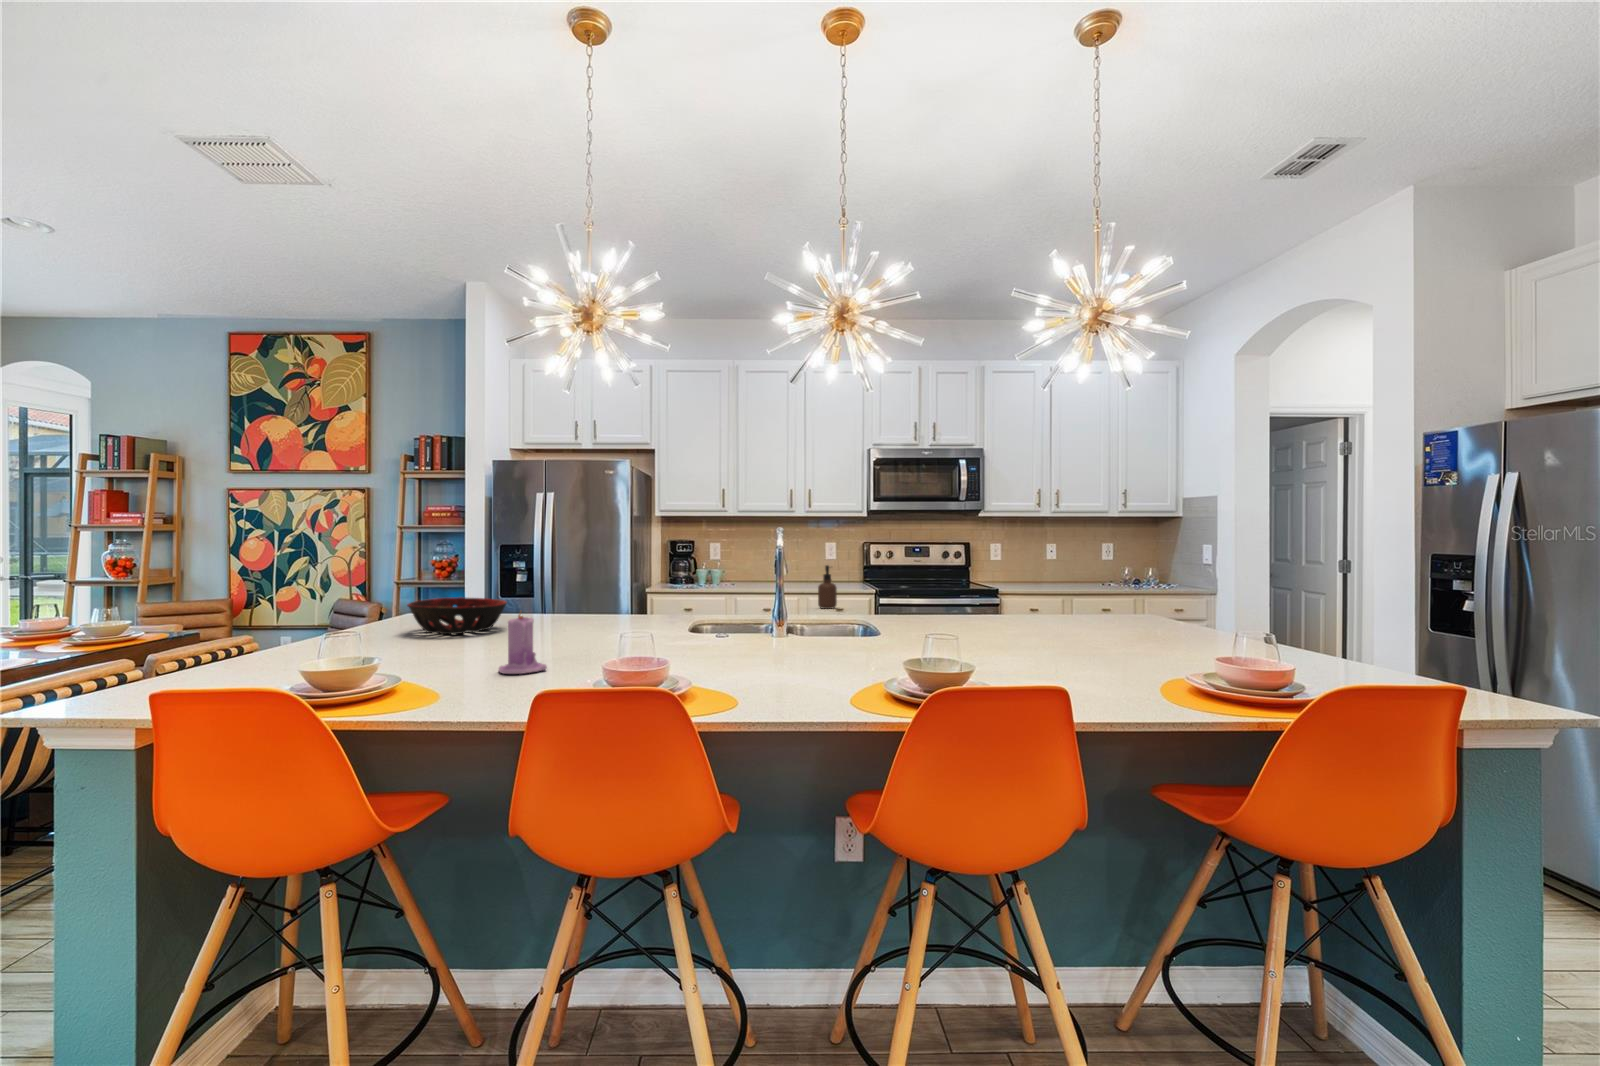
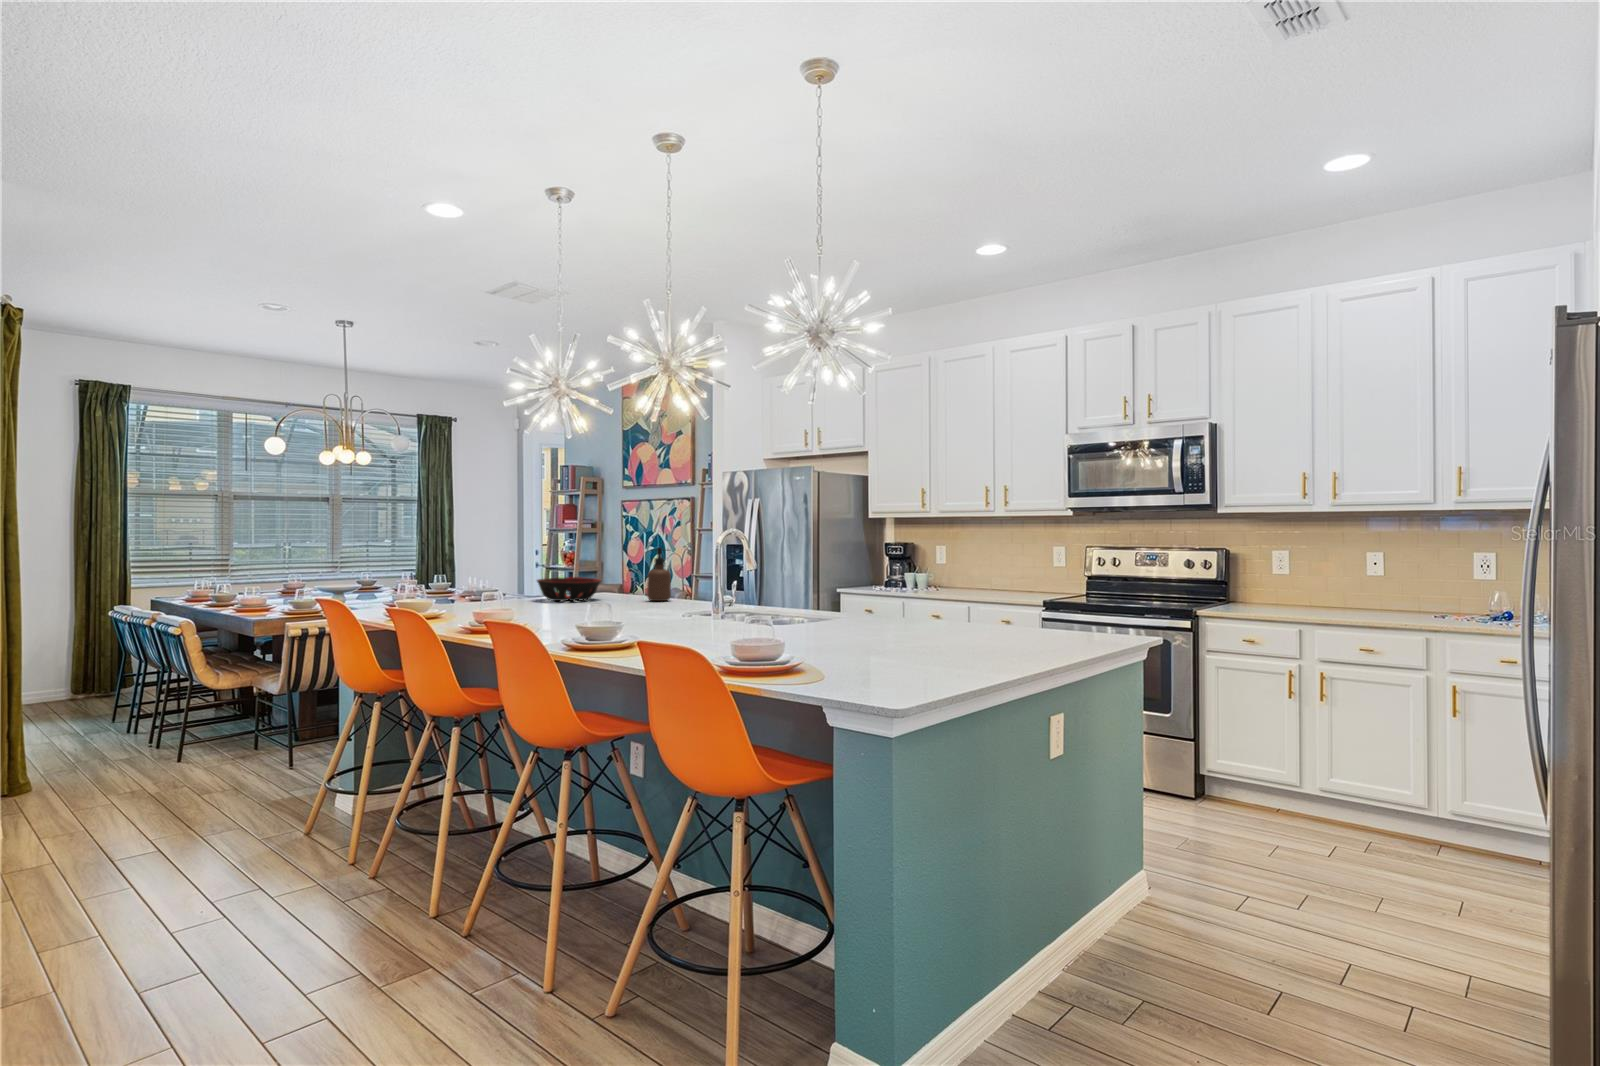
soap dispenser: present [818,565,837,609] -> present [647,547,671,601]
candle: present [499,614,547,674] -> none [483,578,514,618]

